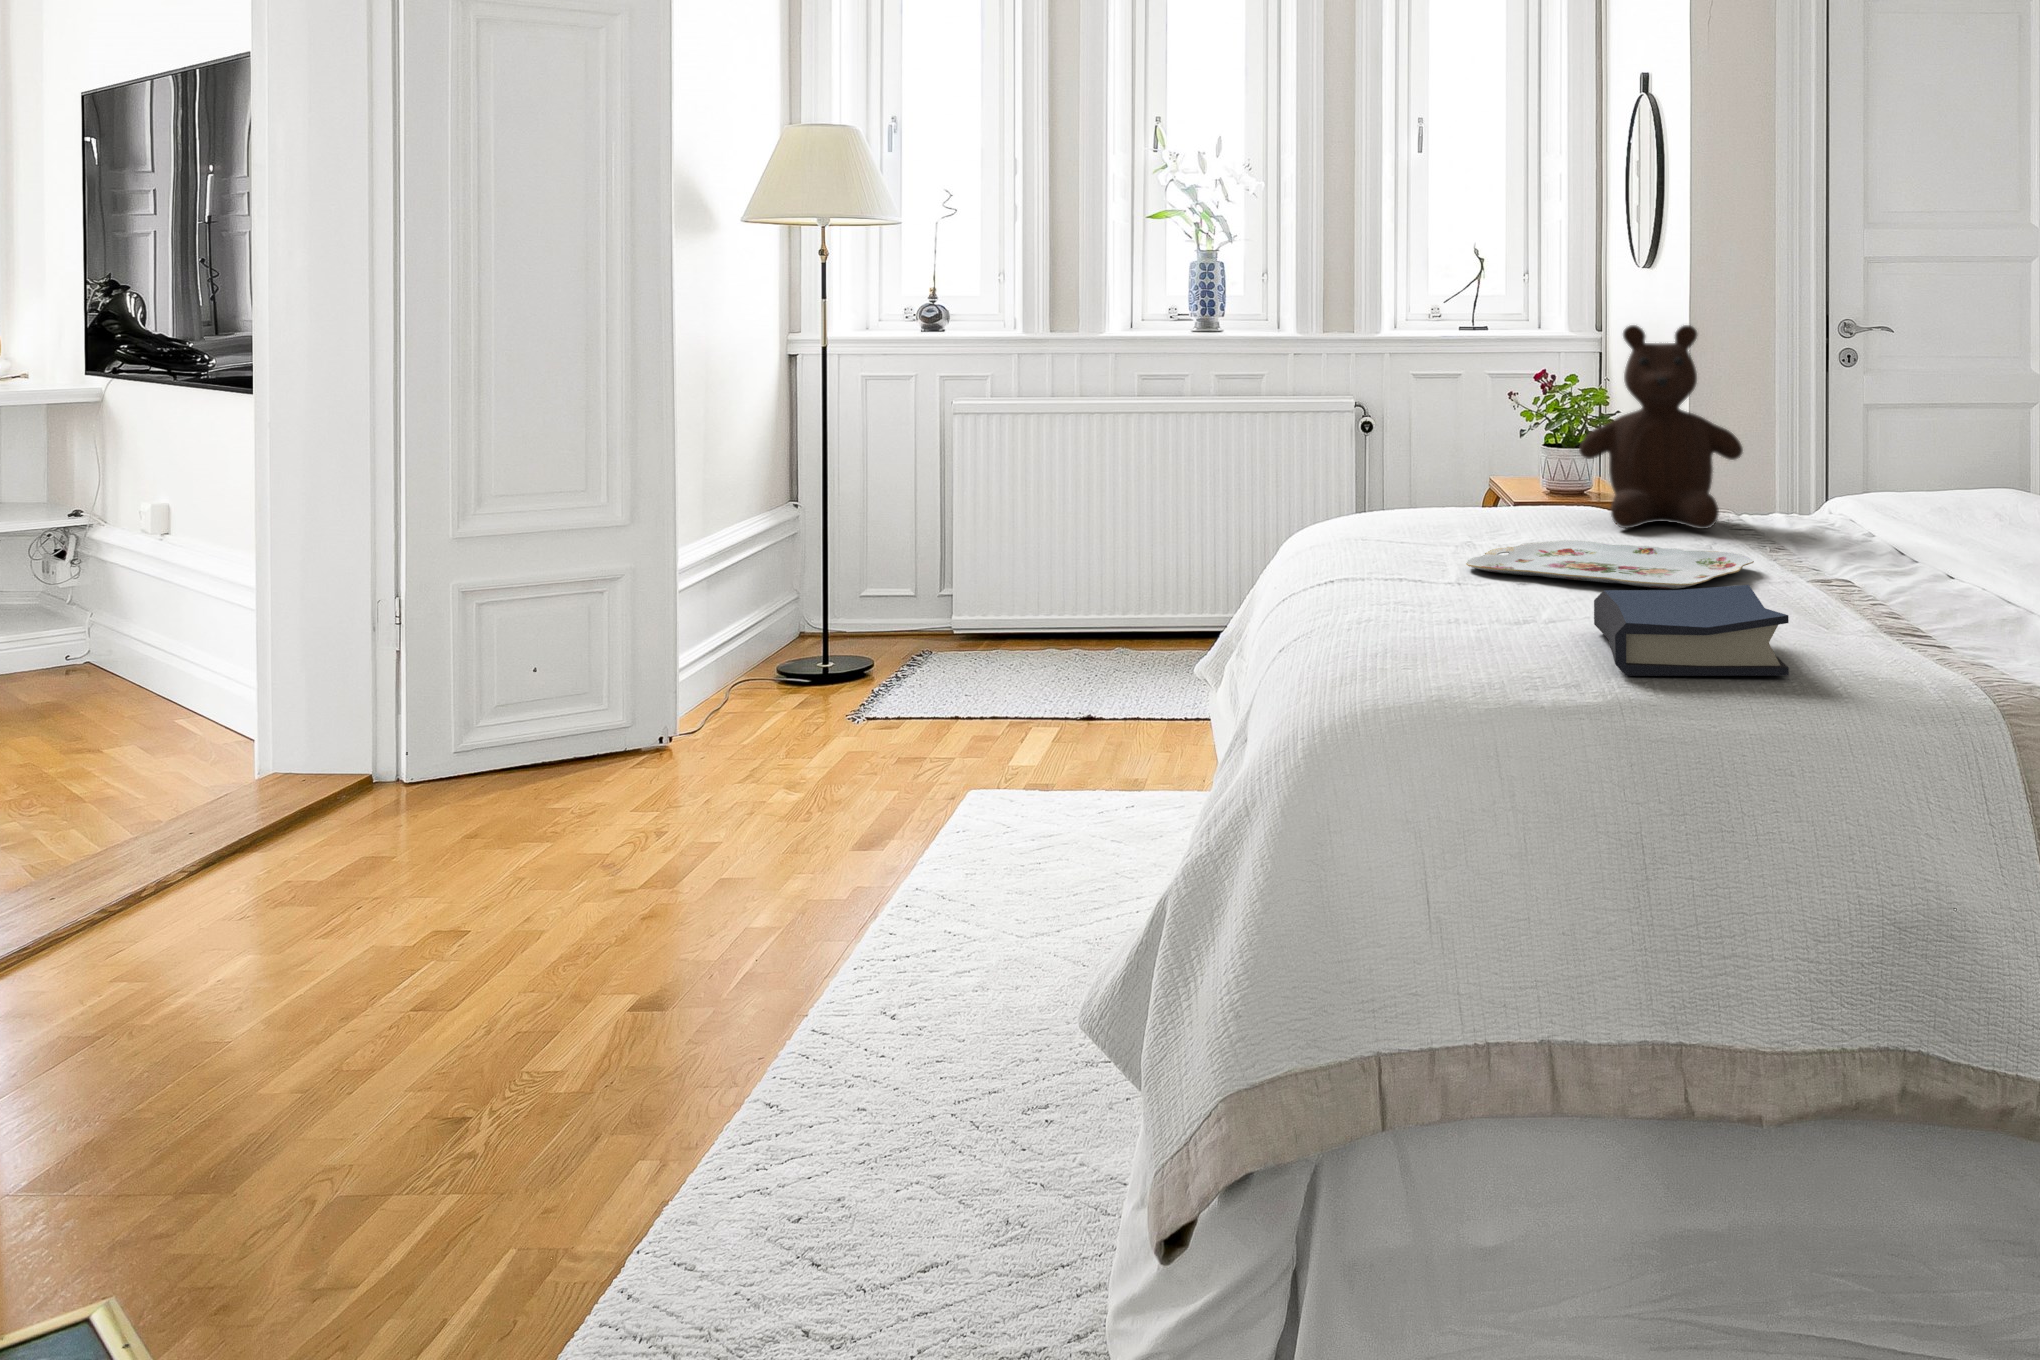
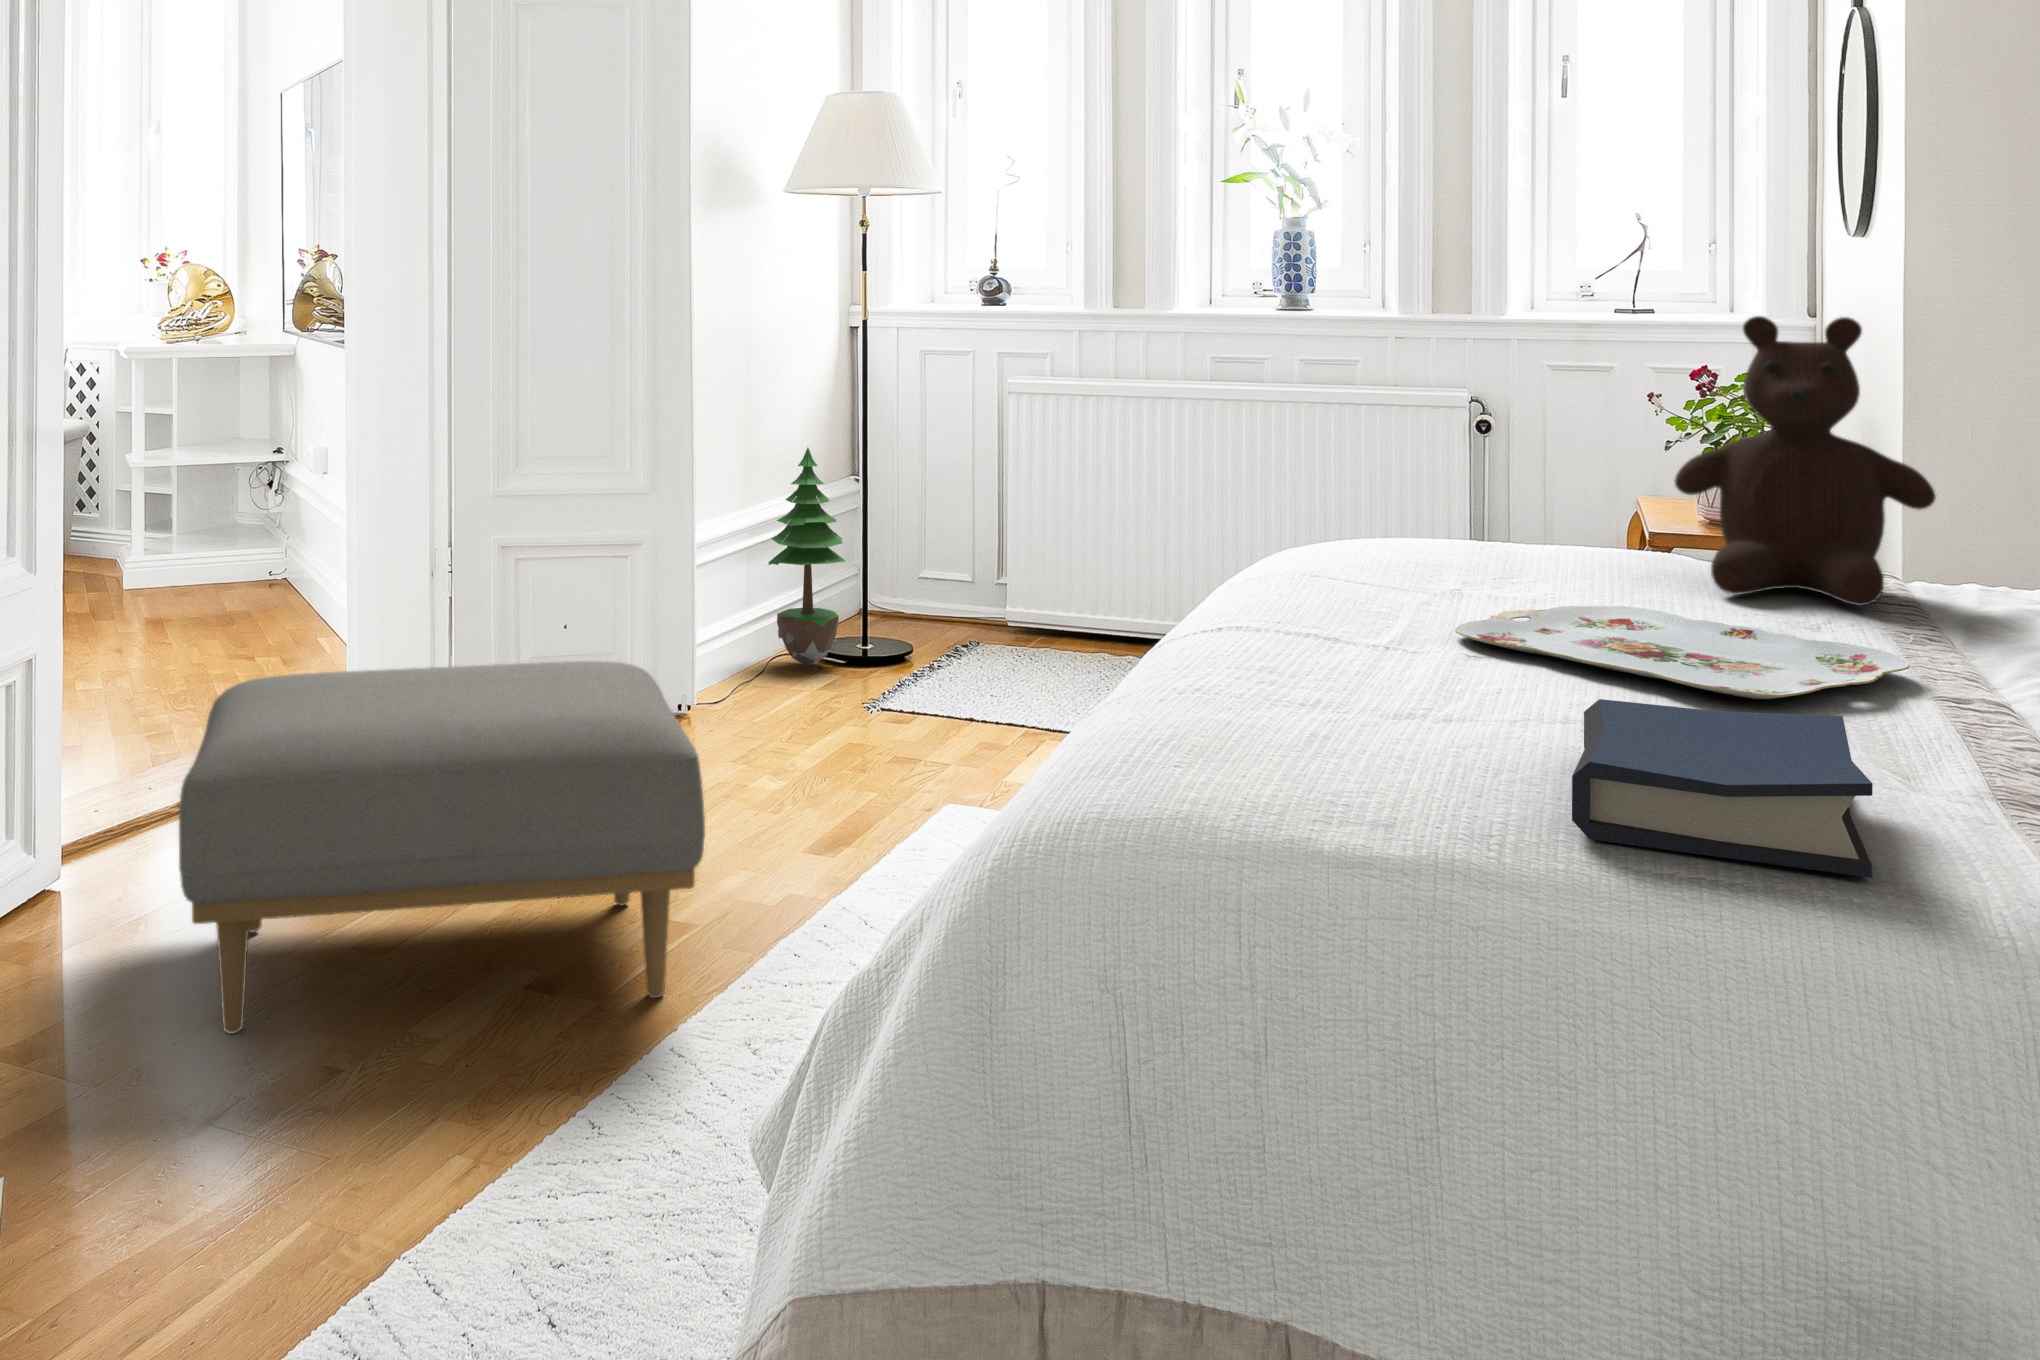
potted tree: none [730,471,812,689] -> present [768,448,845,667]
ottoman: none [206,680,804,1101] -> present [179,661,705,1034]

